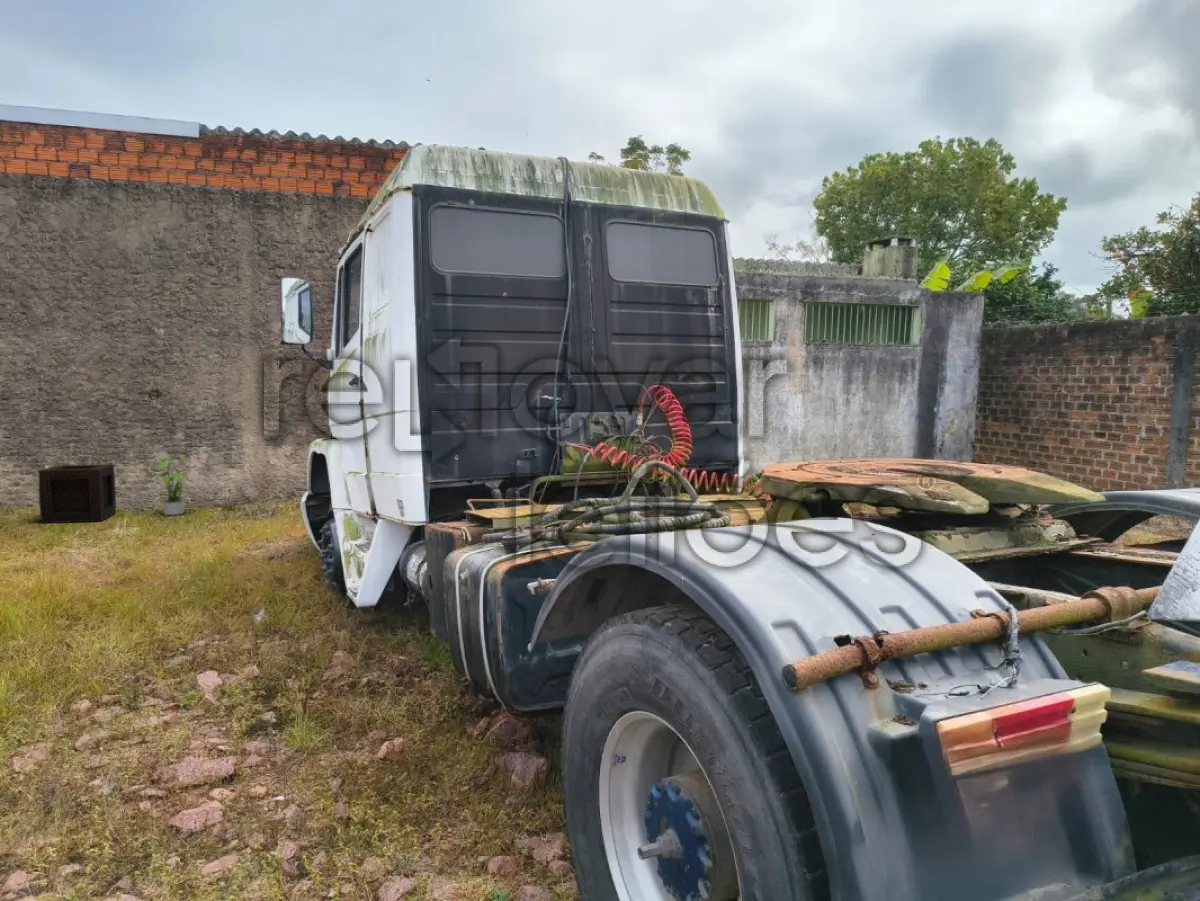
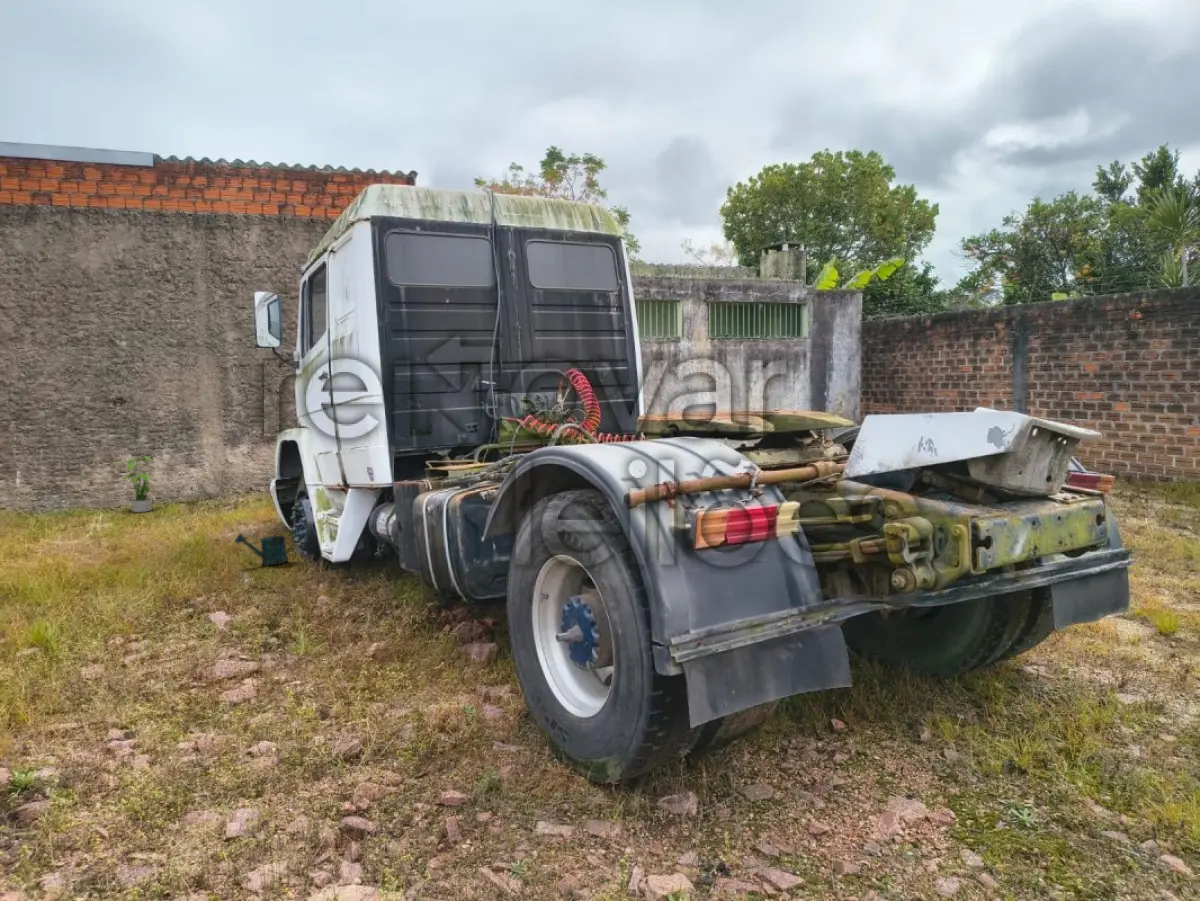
wooden crate: present [39,464,116,523] -> none [13,468,86,524]
watering can: none [255,553,321,594] -> present [235,529,288,565]

